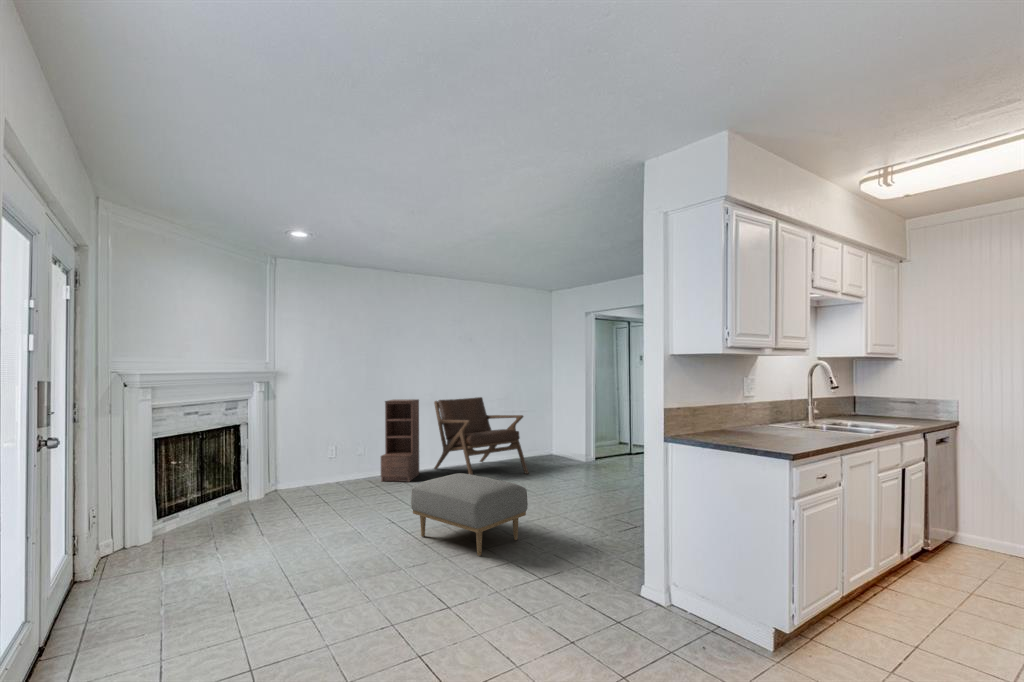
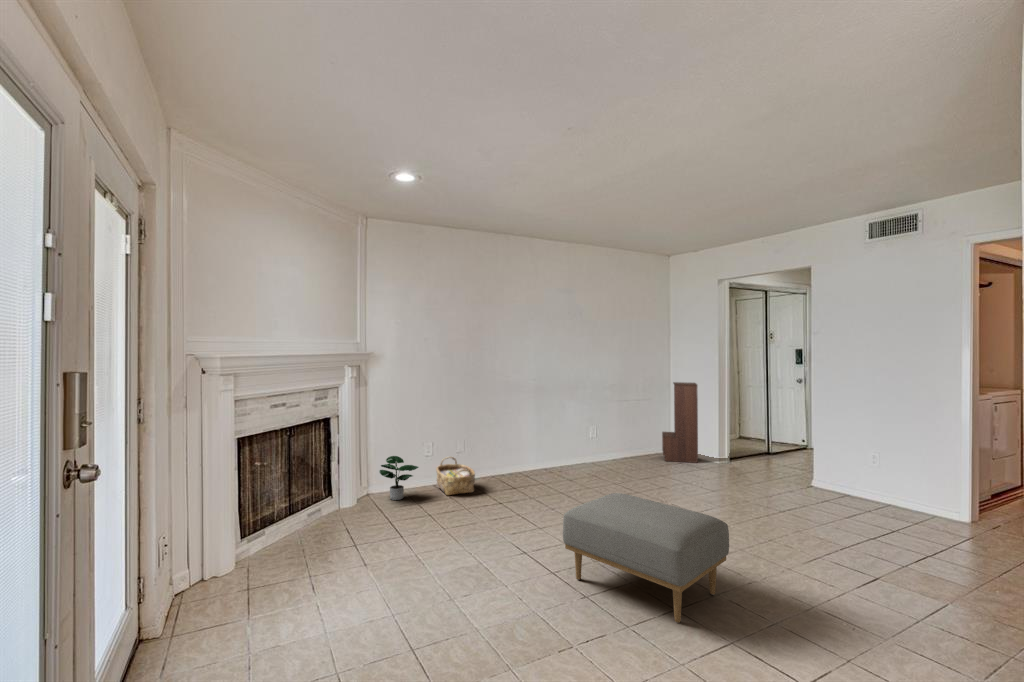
lounge chair: present [434,397,528,475] -> none [540,387,658,493]
bookshelf: present [381,399,419,482] -> present [662,382,698,463]
potted plant: none [285,457,320,494] -> present [379,456,419,500]
woven basket: none [337,457,370,489] -> present [436,457,475,495]

